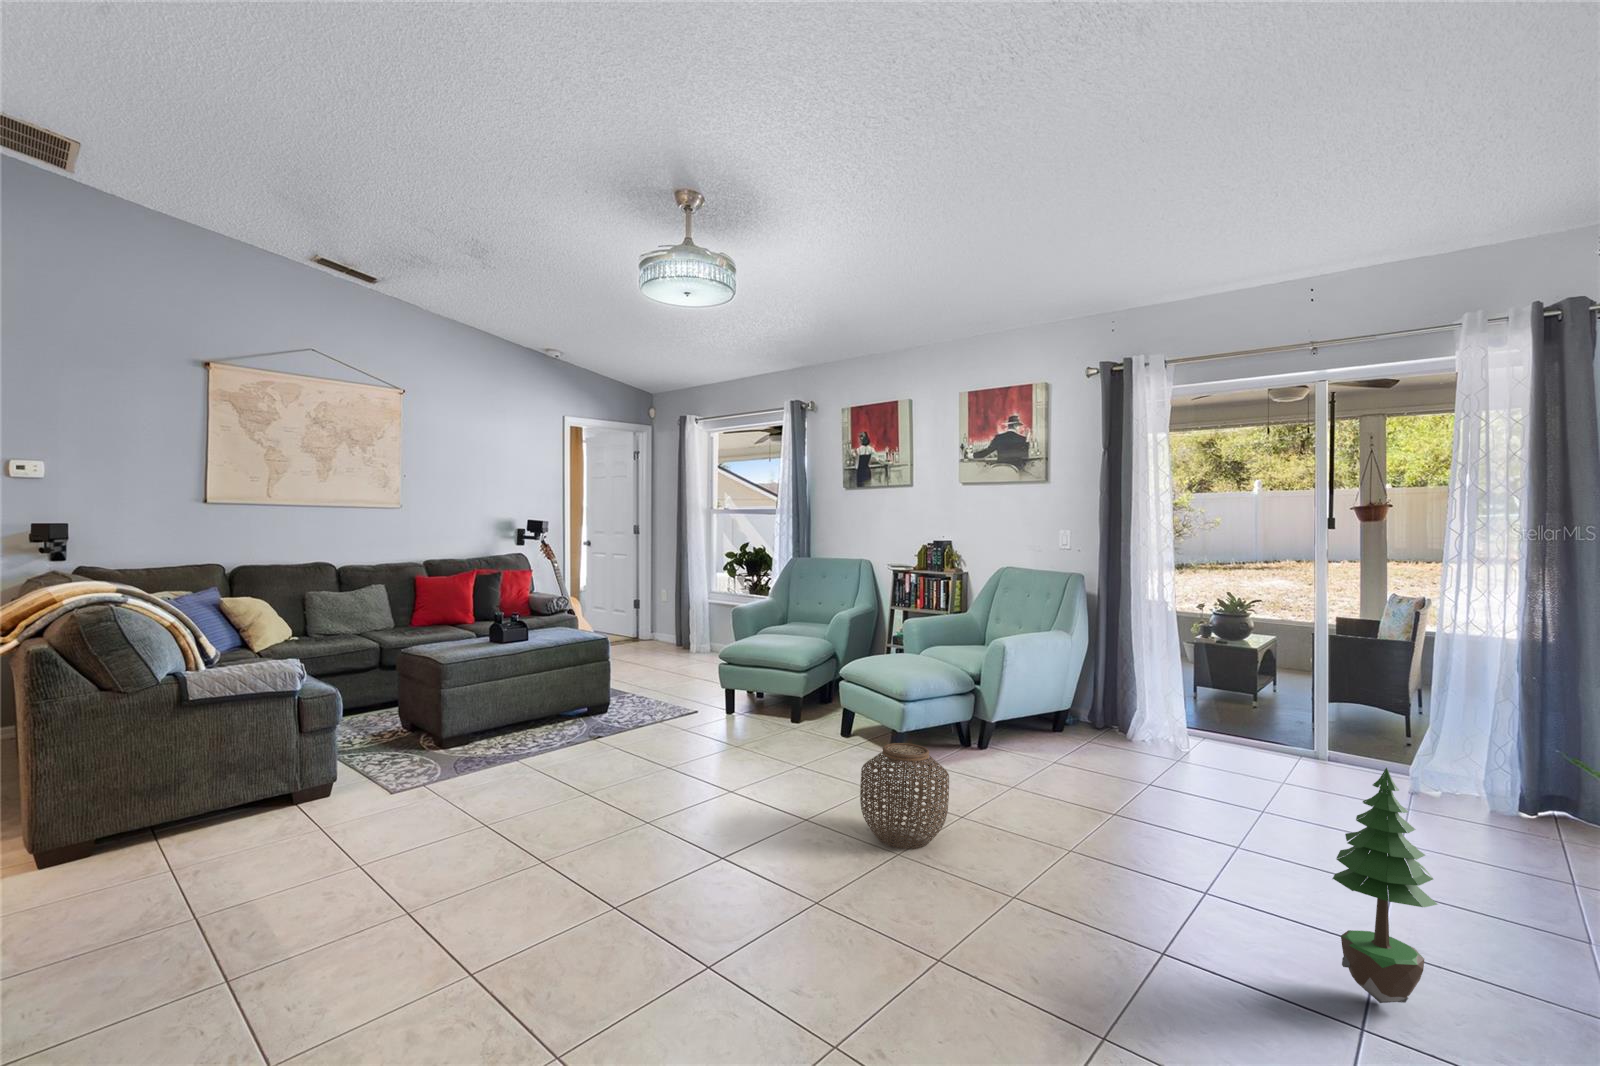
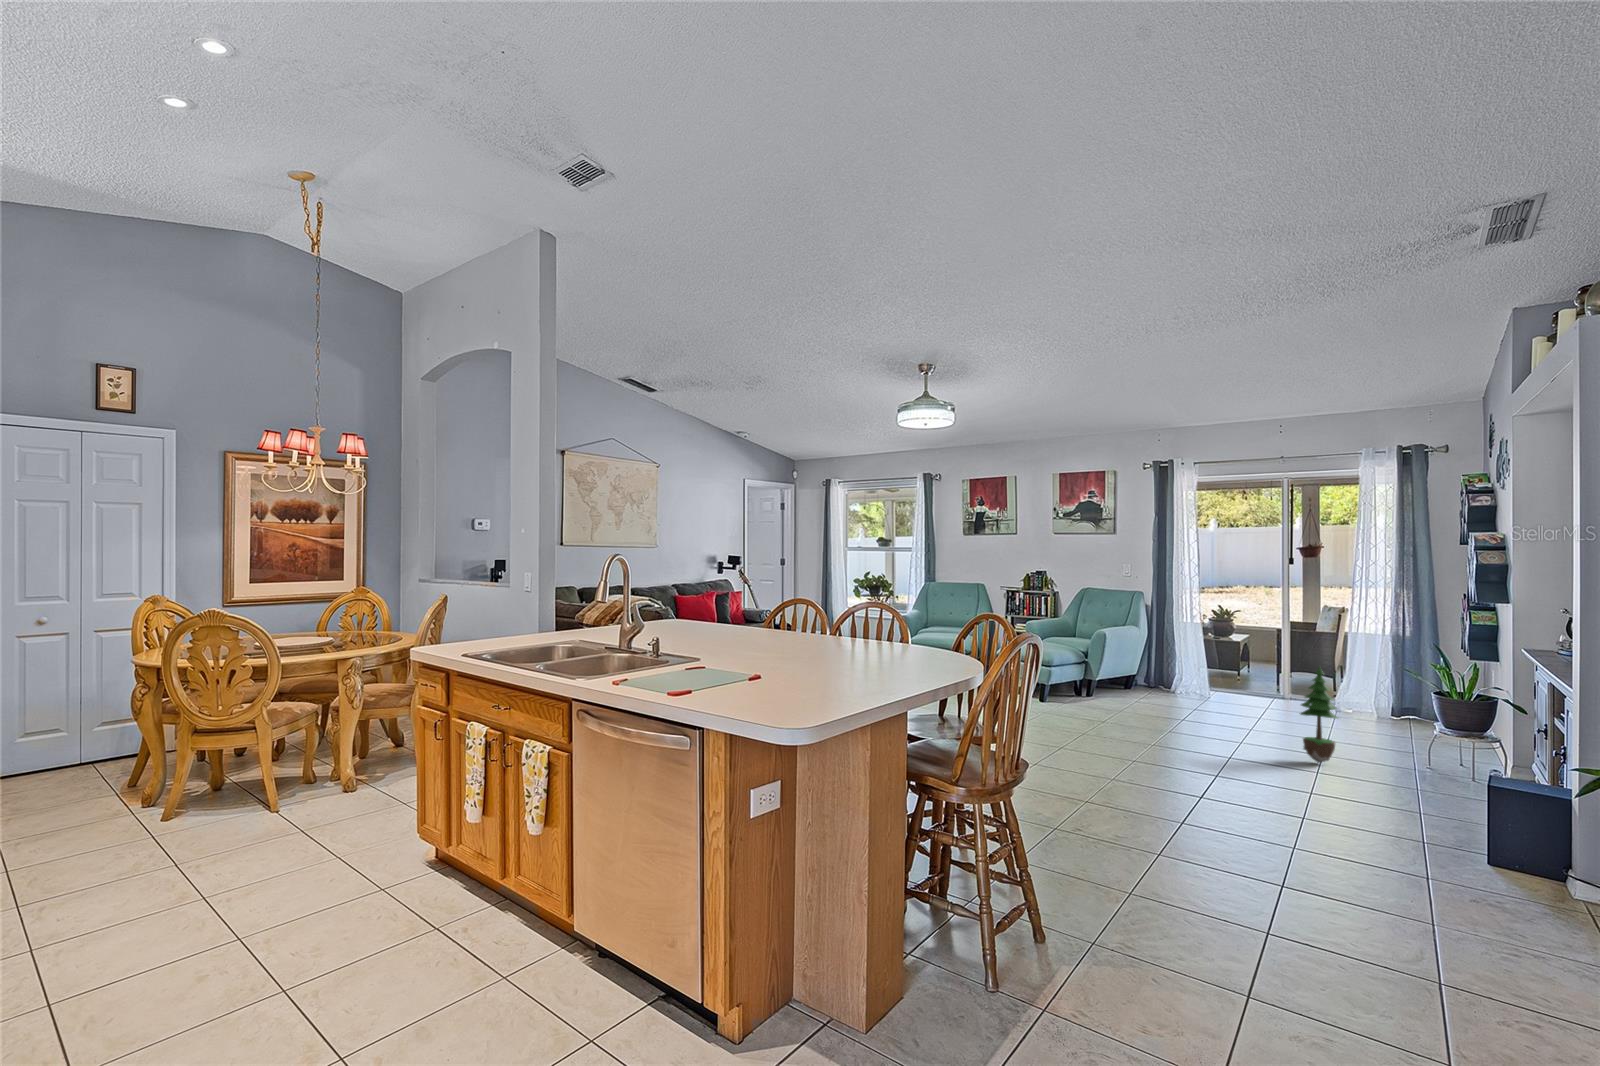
woven basket: present [860,743,949,849] -> none [1057,678,1105,730]

